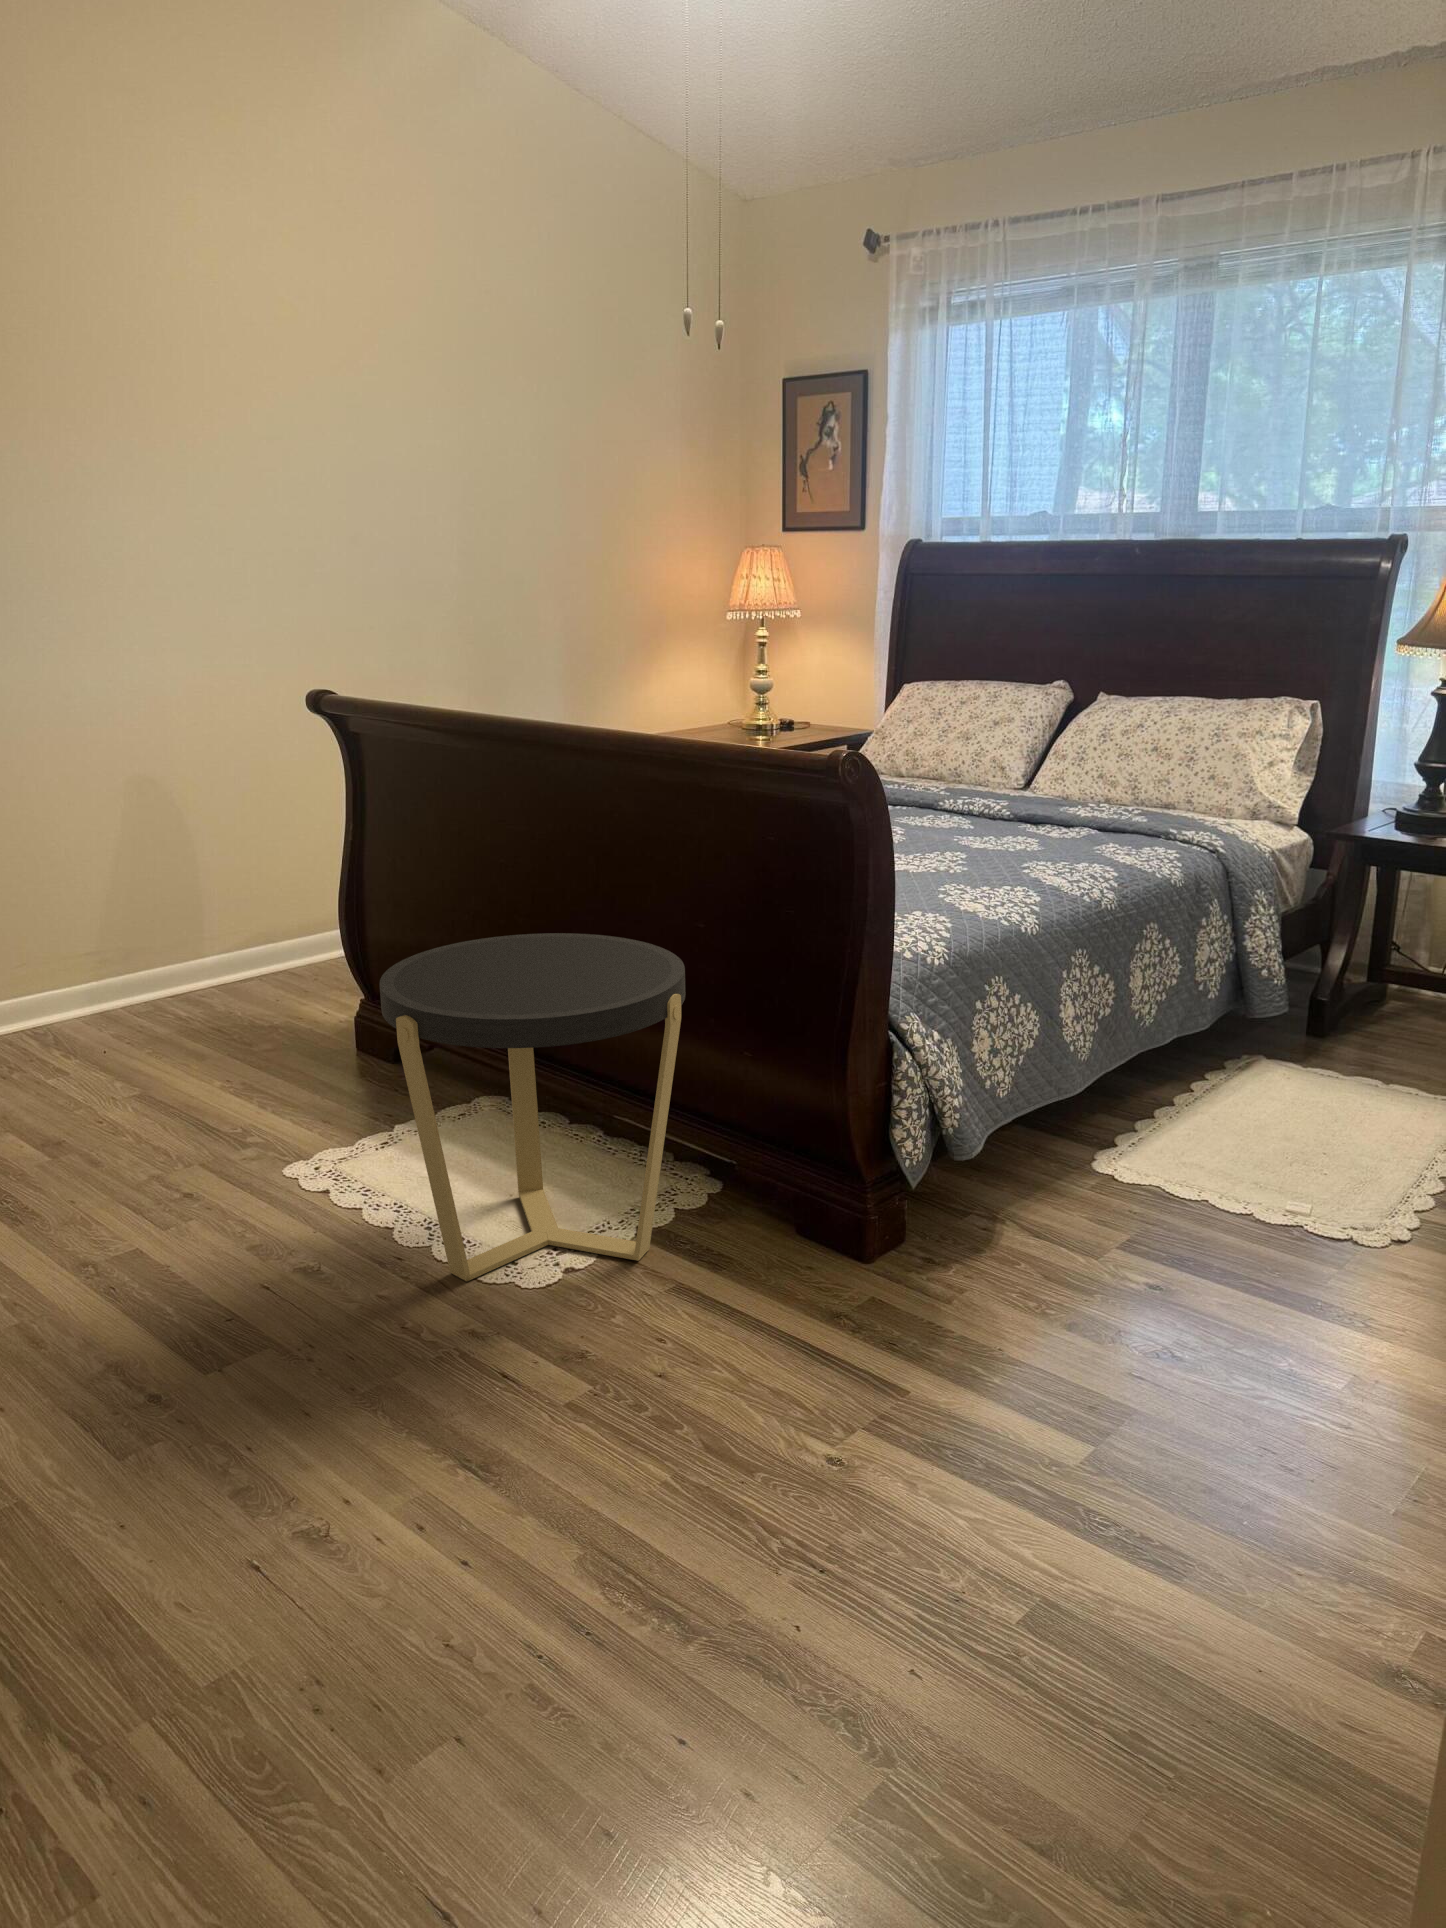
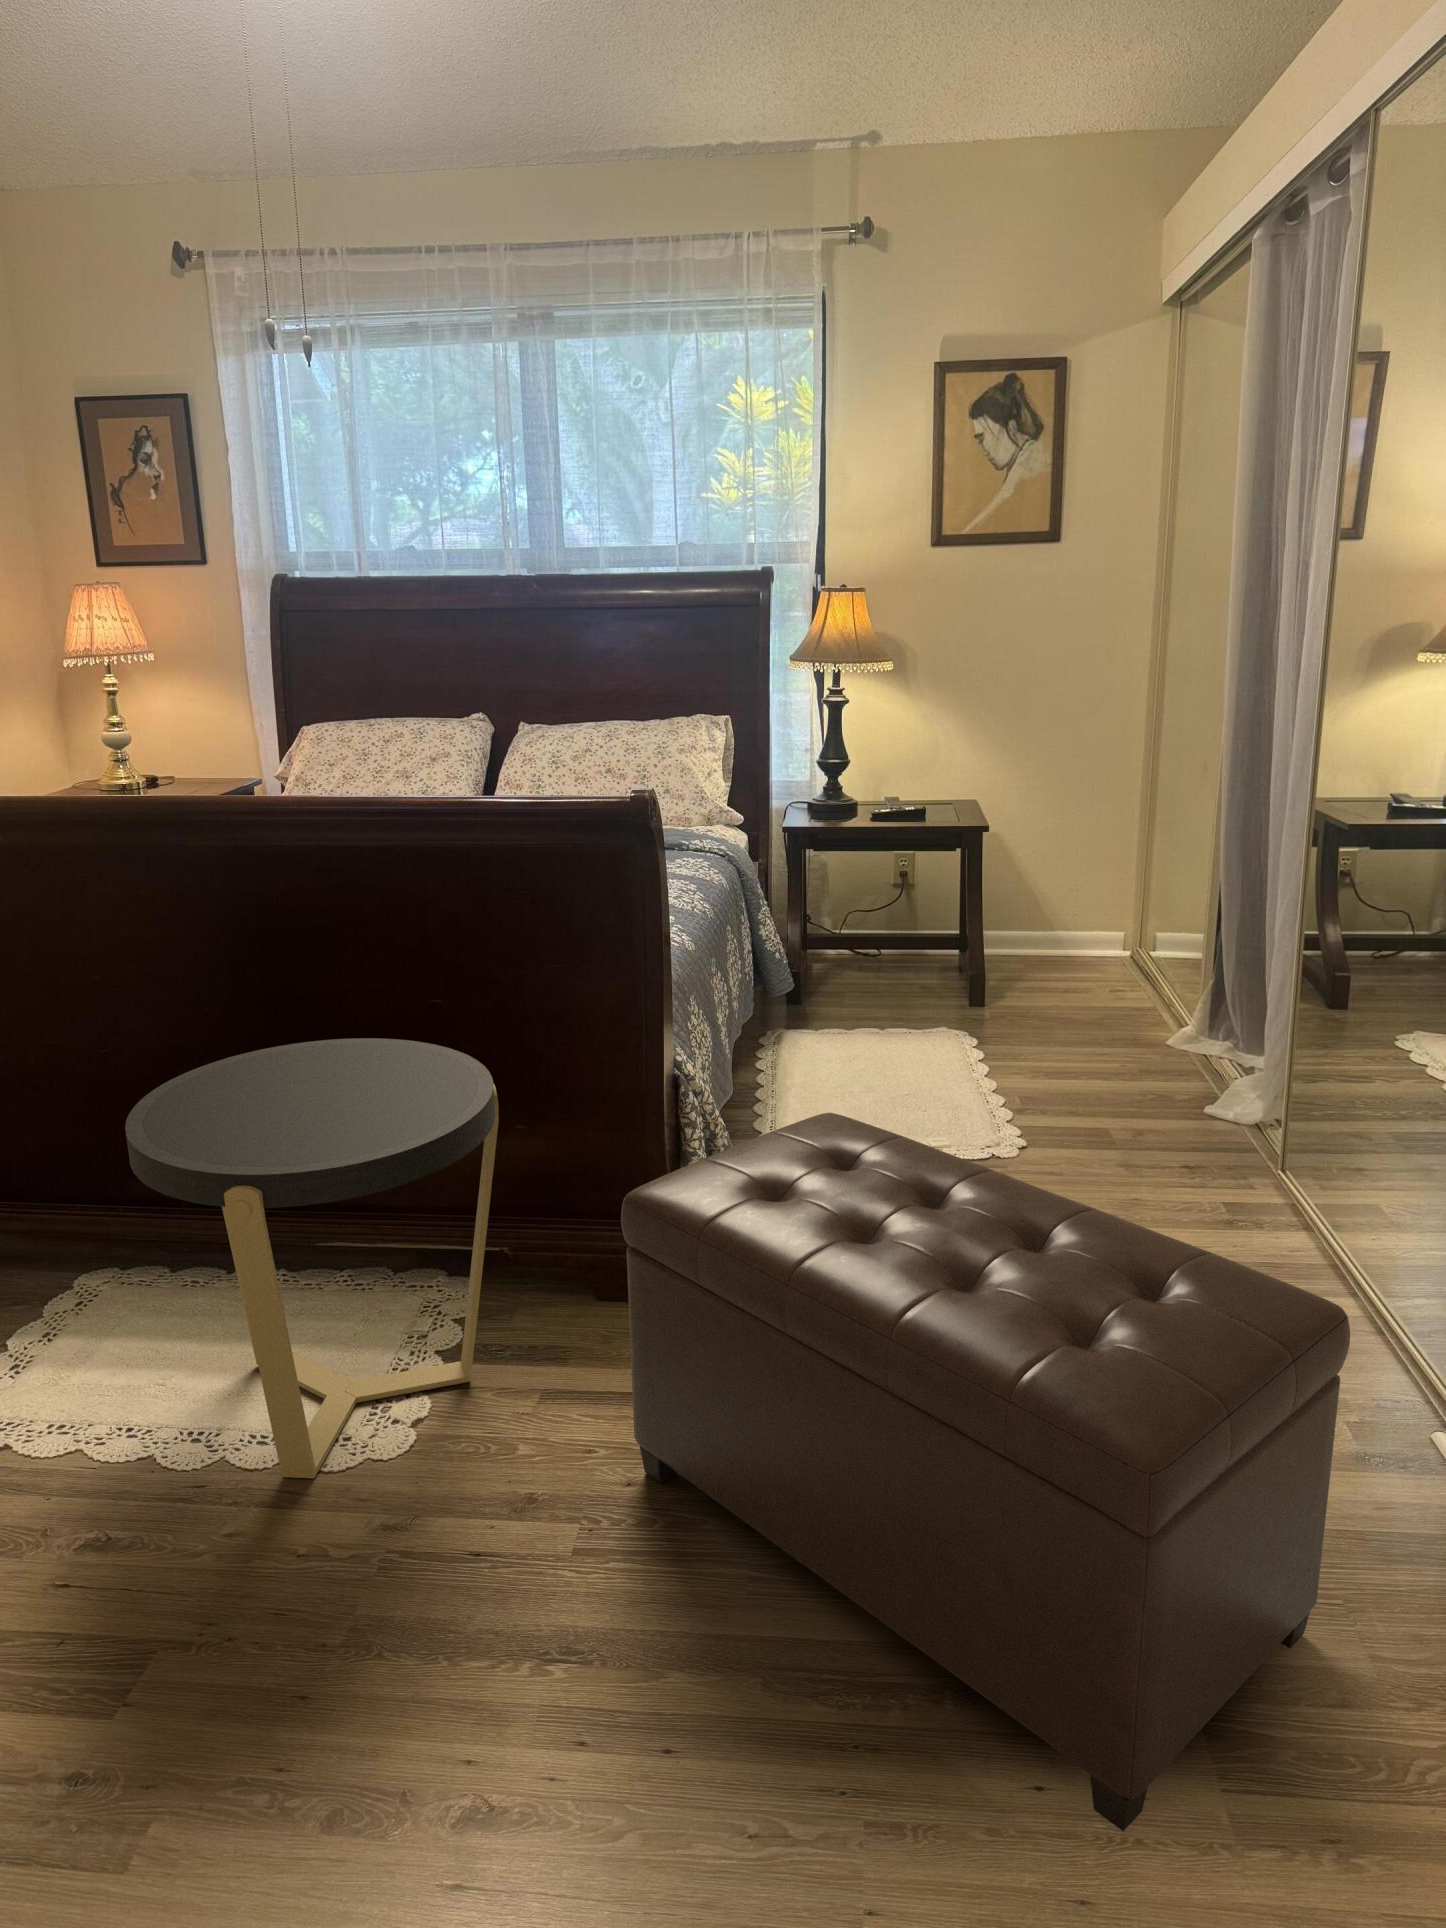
ottoman: none [665,1092,1136,1815] -> present [621,1113,1350,1831]

